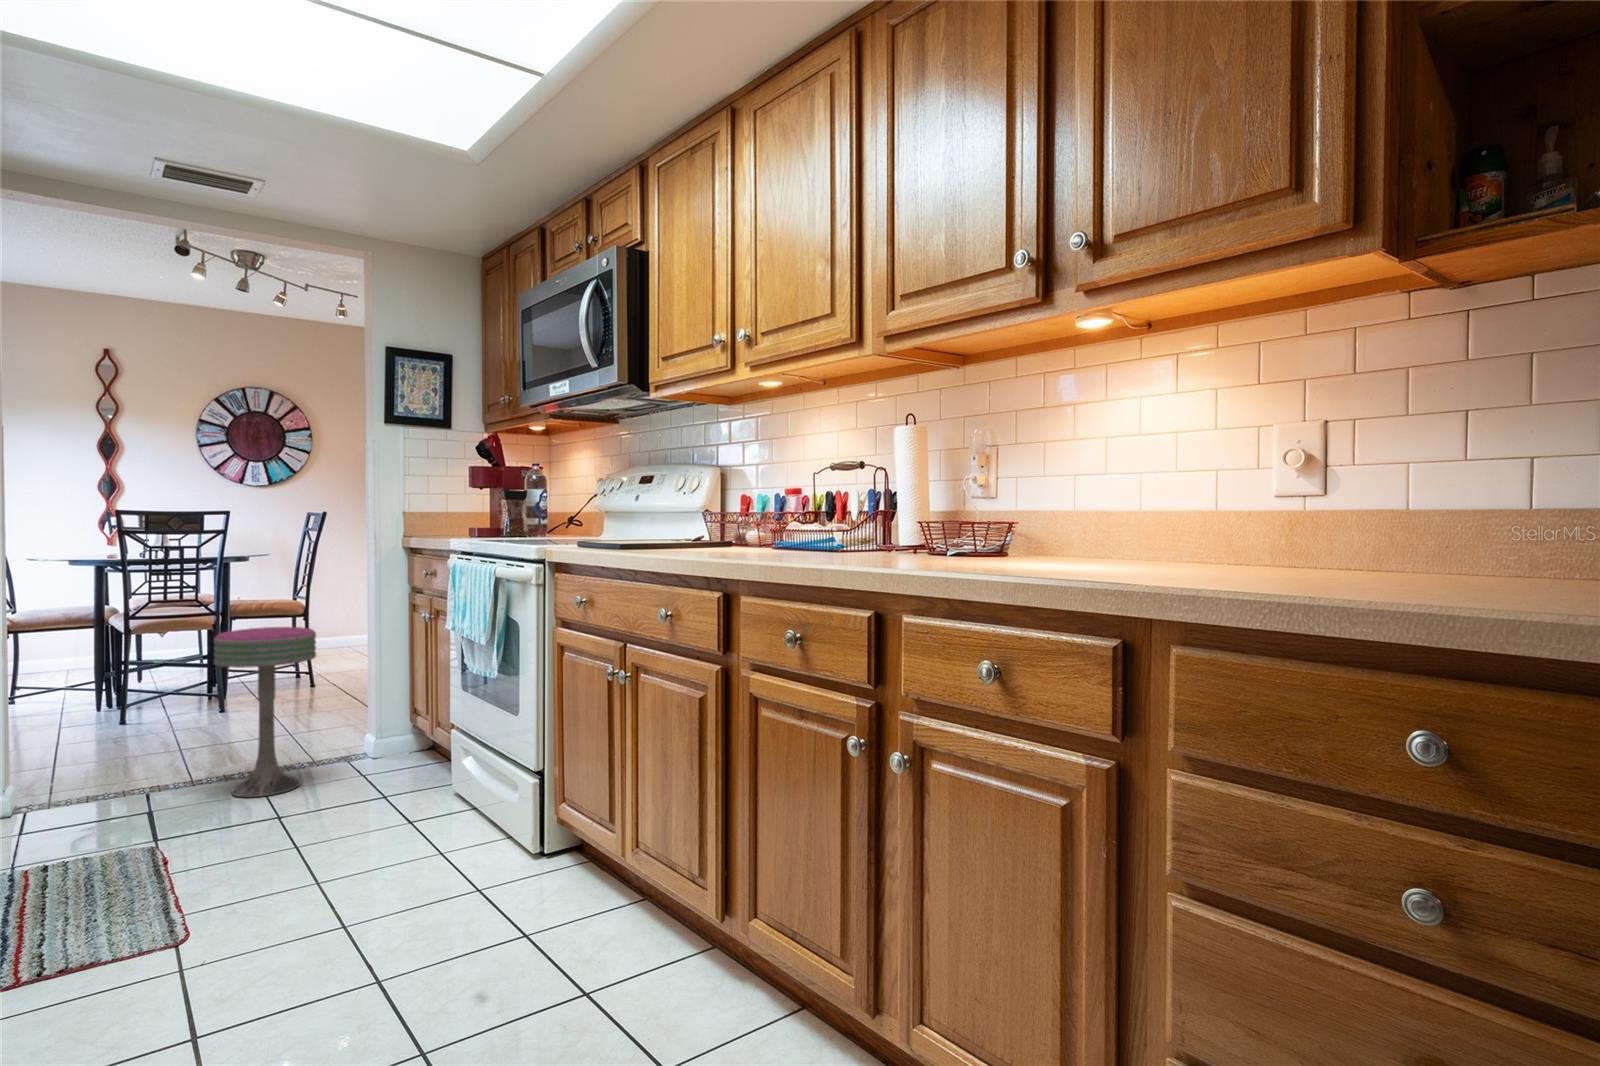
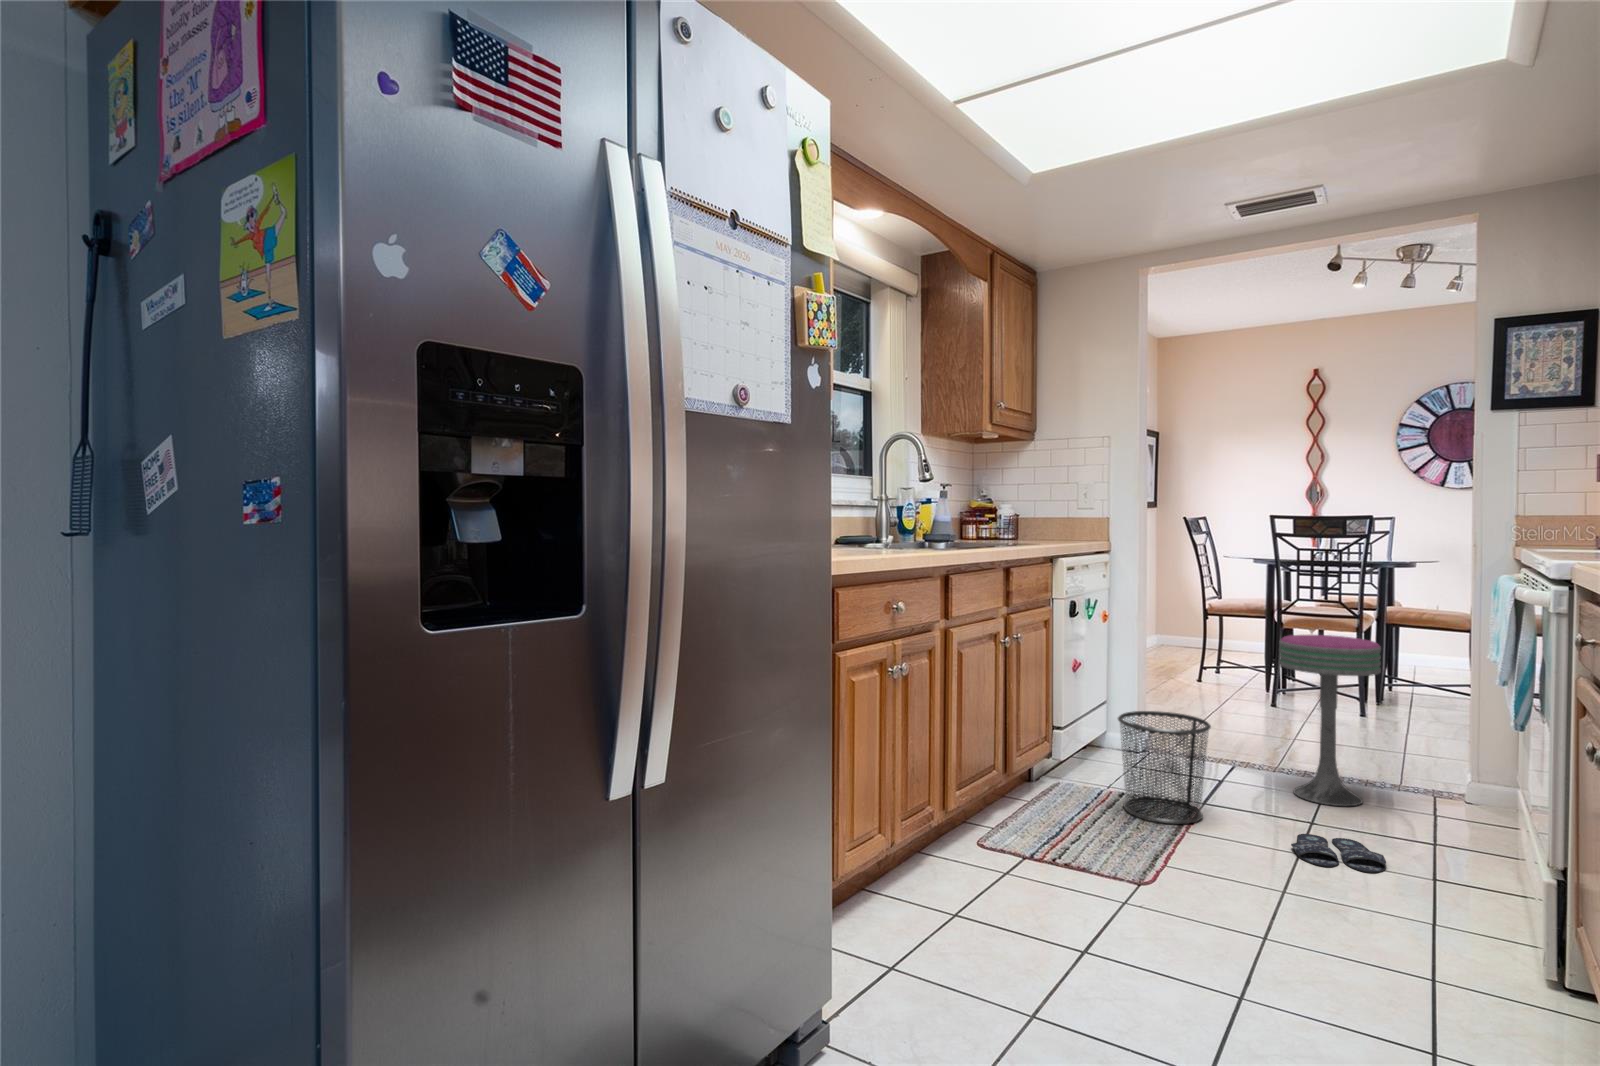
waste bin: none [45,740,182,884] -> present [1118,711,1211,824]
slippers: none [282,814,376,847] -> present [1291,834,1386,873]

